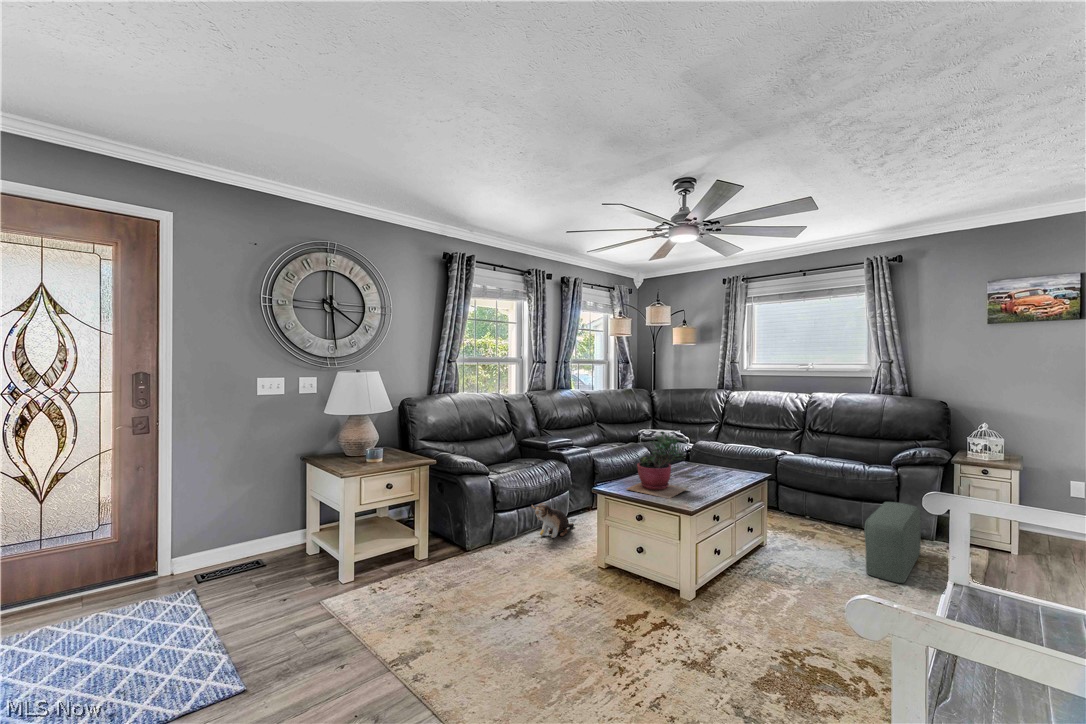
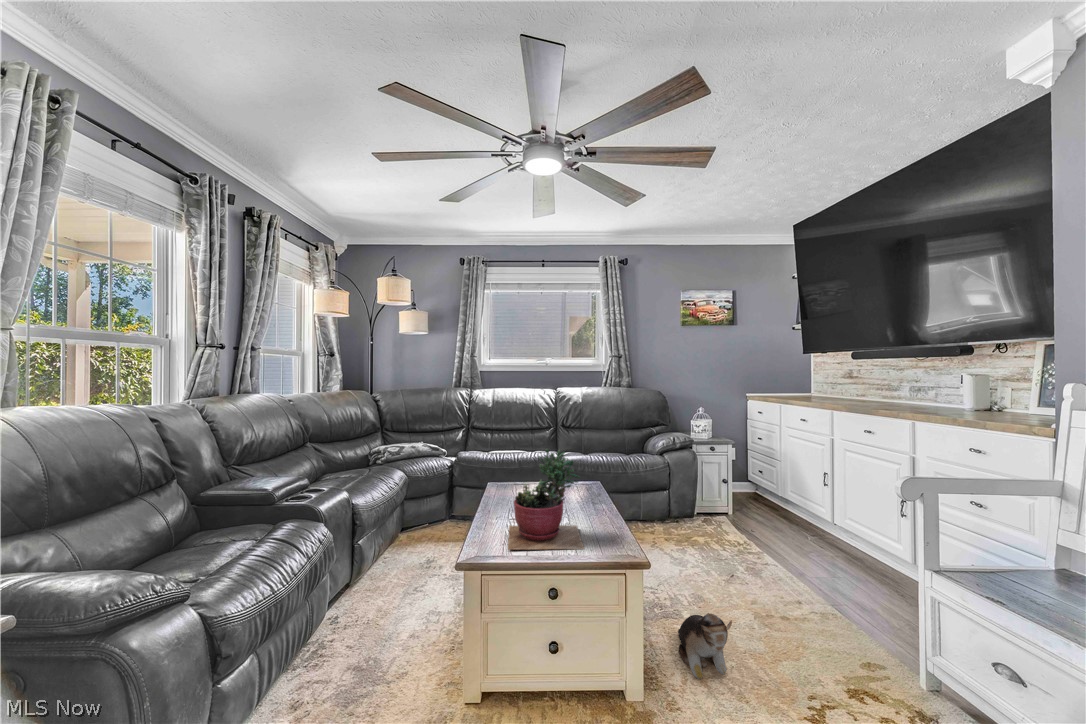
pouf: present [865,502,921,583] -> none [672,491,731,573]
plush toy: present [531,503,574,538] -> present [678,613,732,679]

